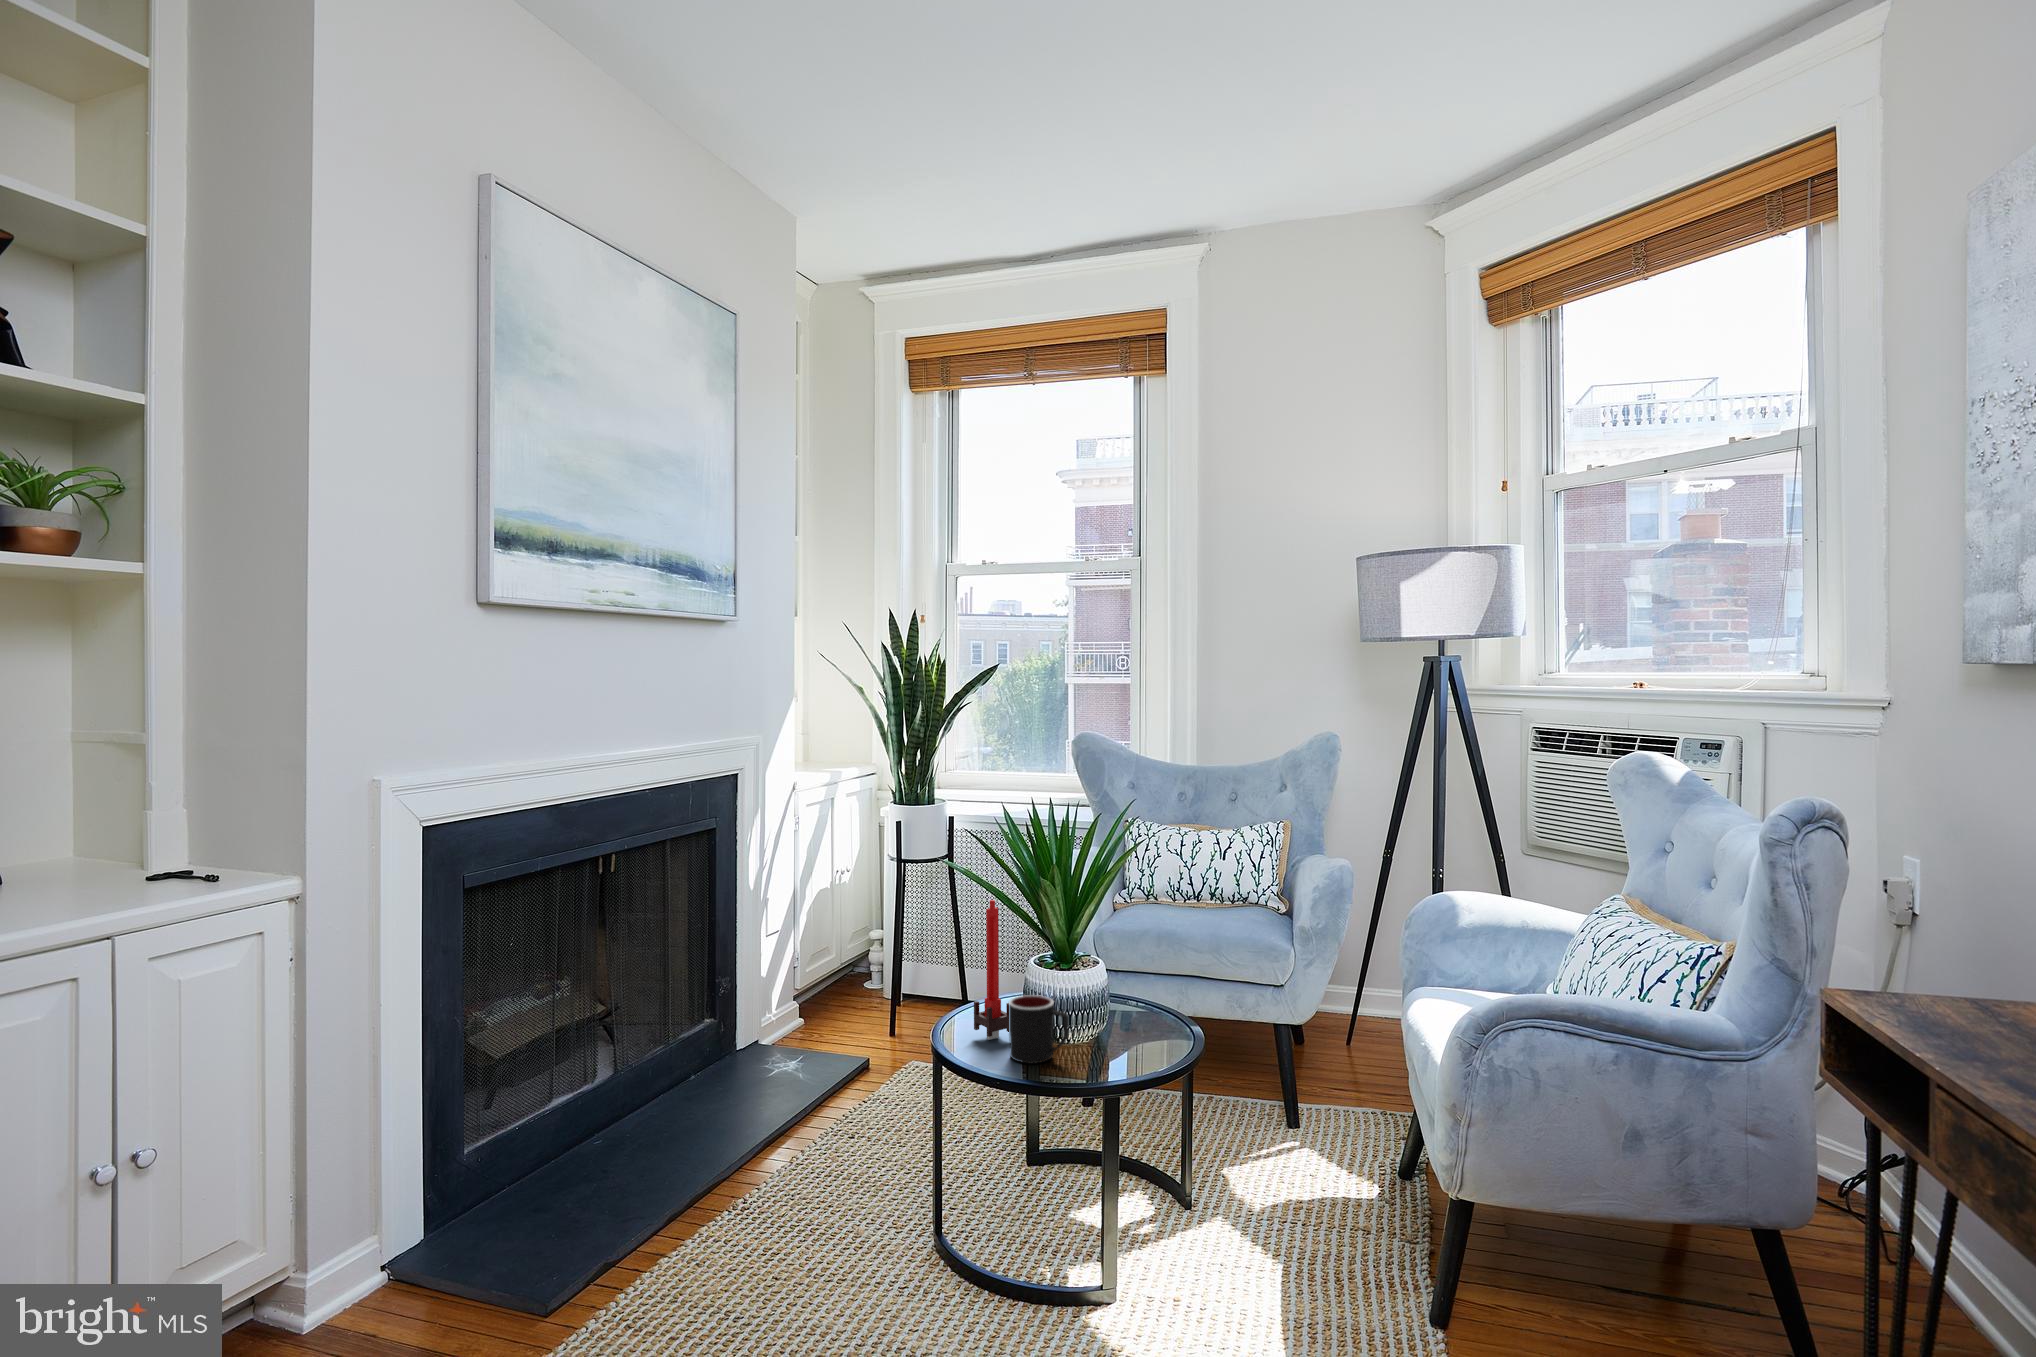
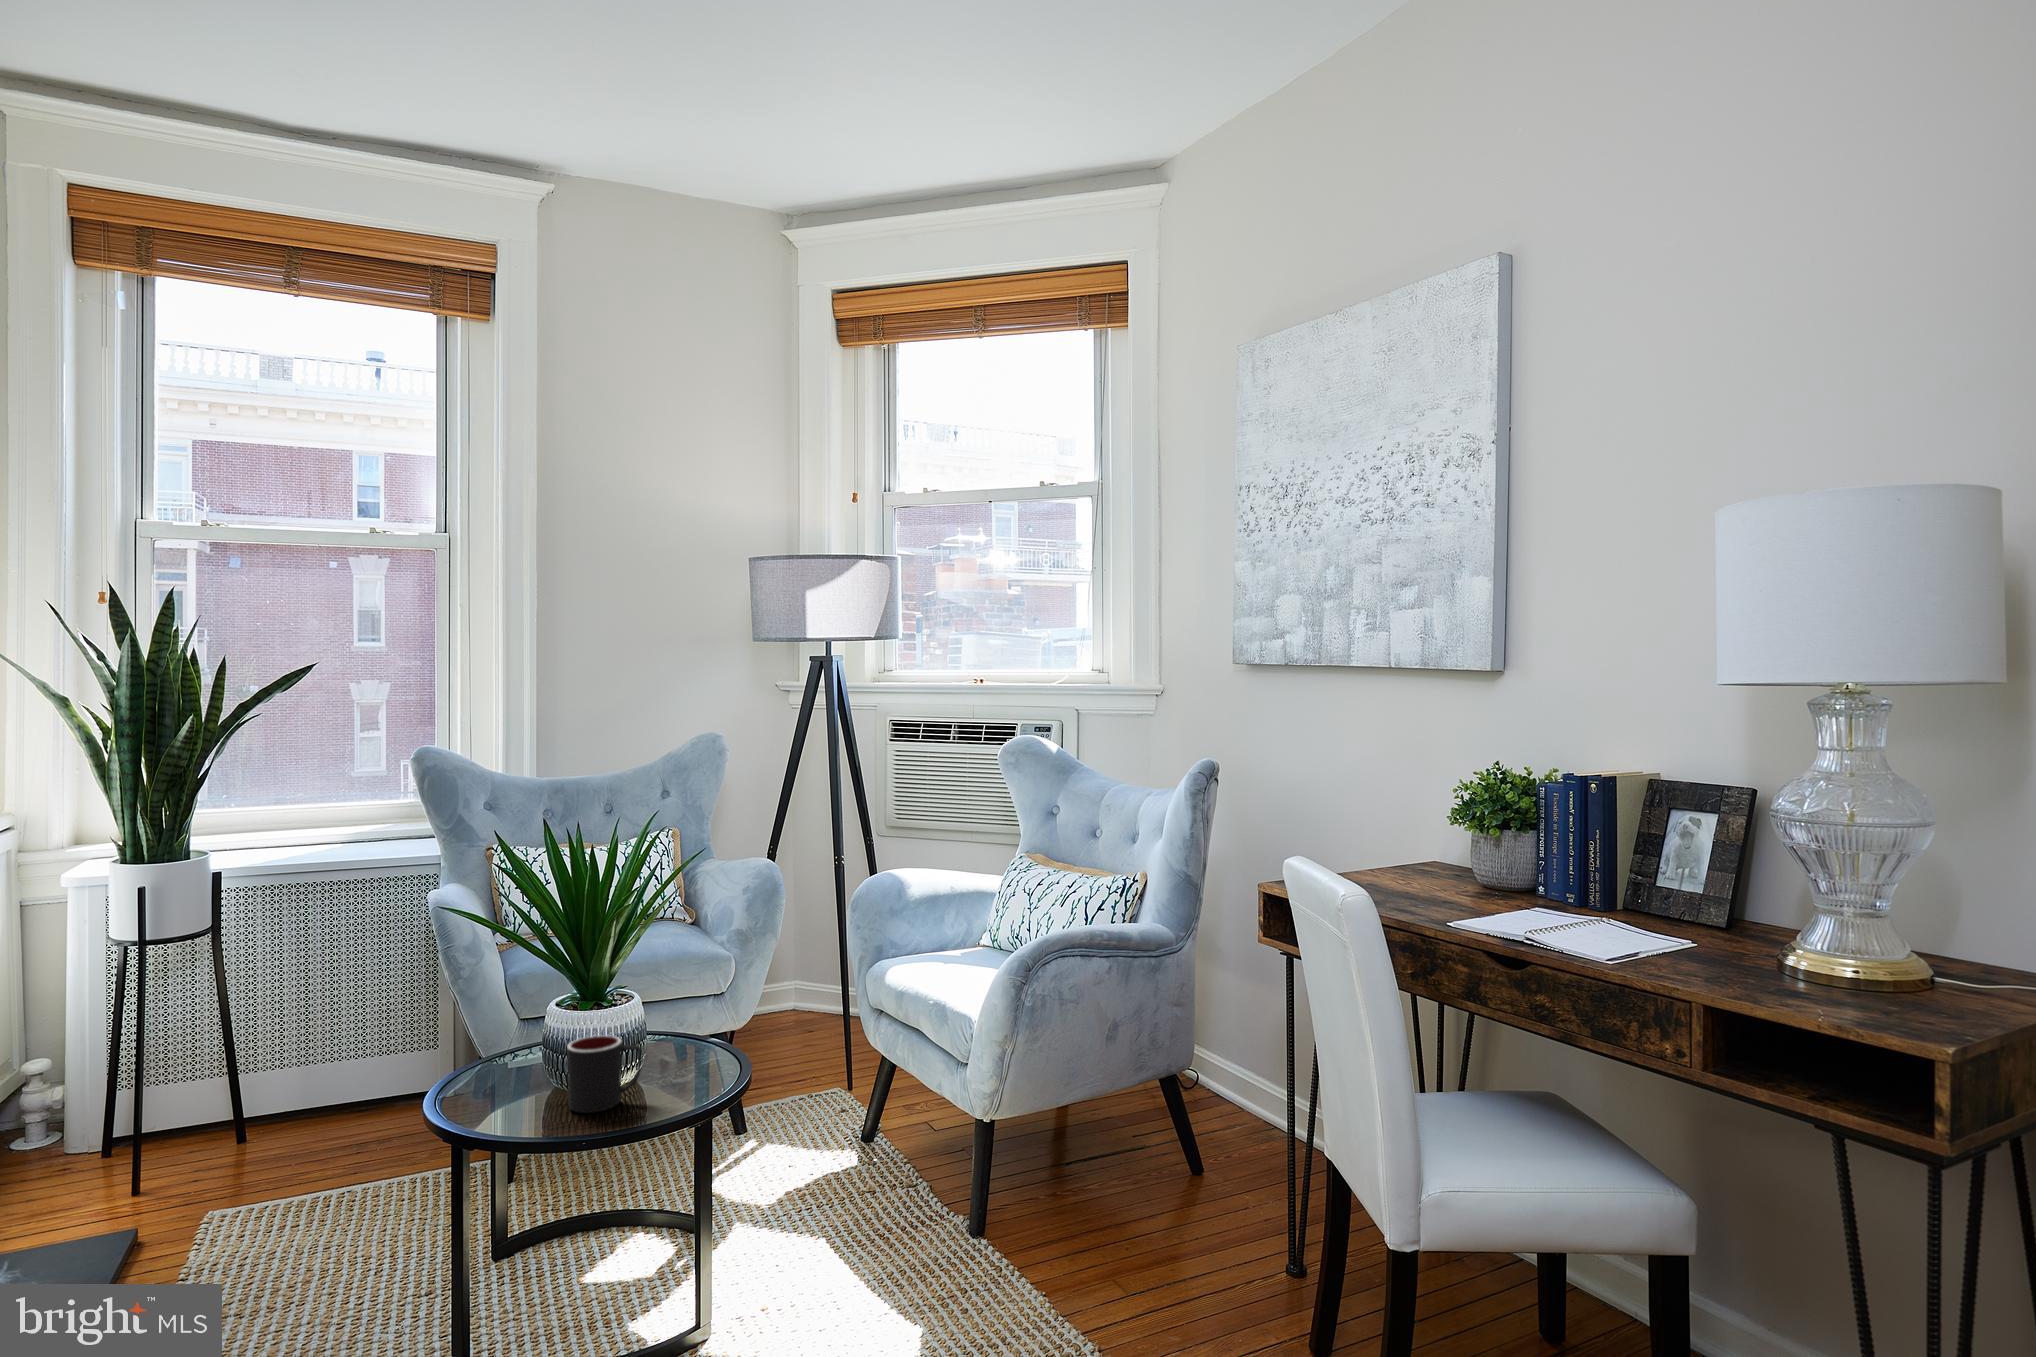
candle: present [974,900,1009,1040] -> none [499,939,548,1104]

